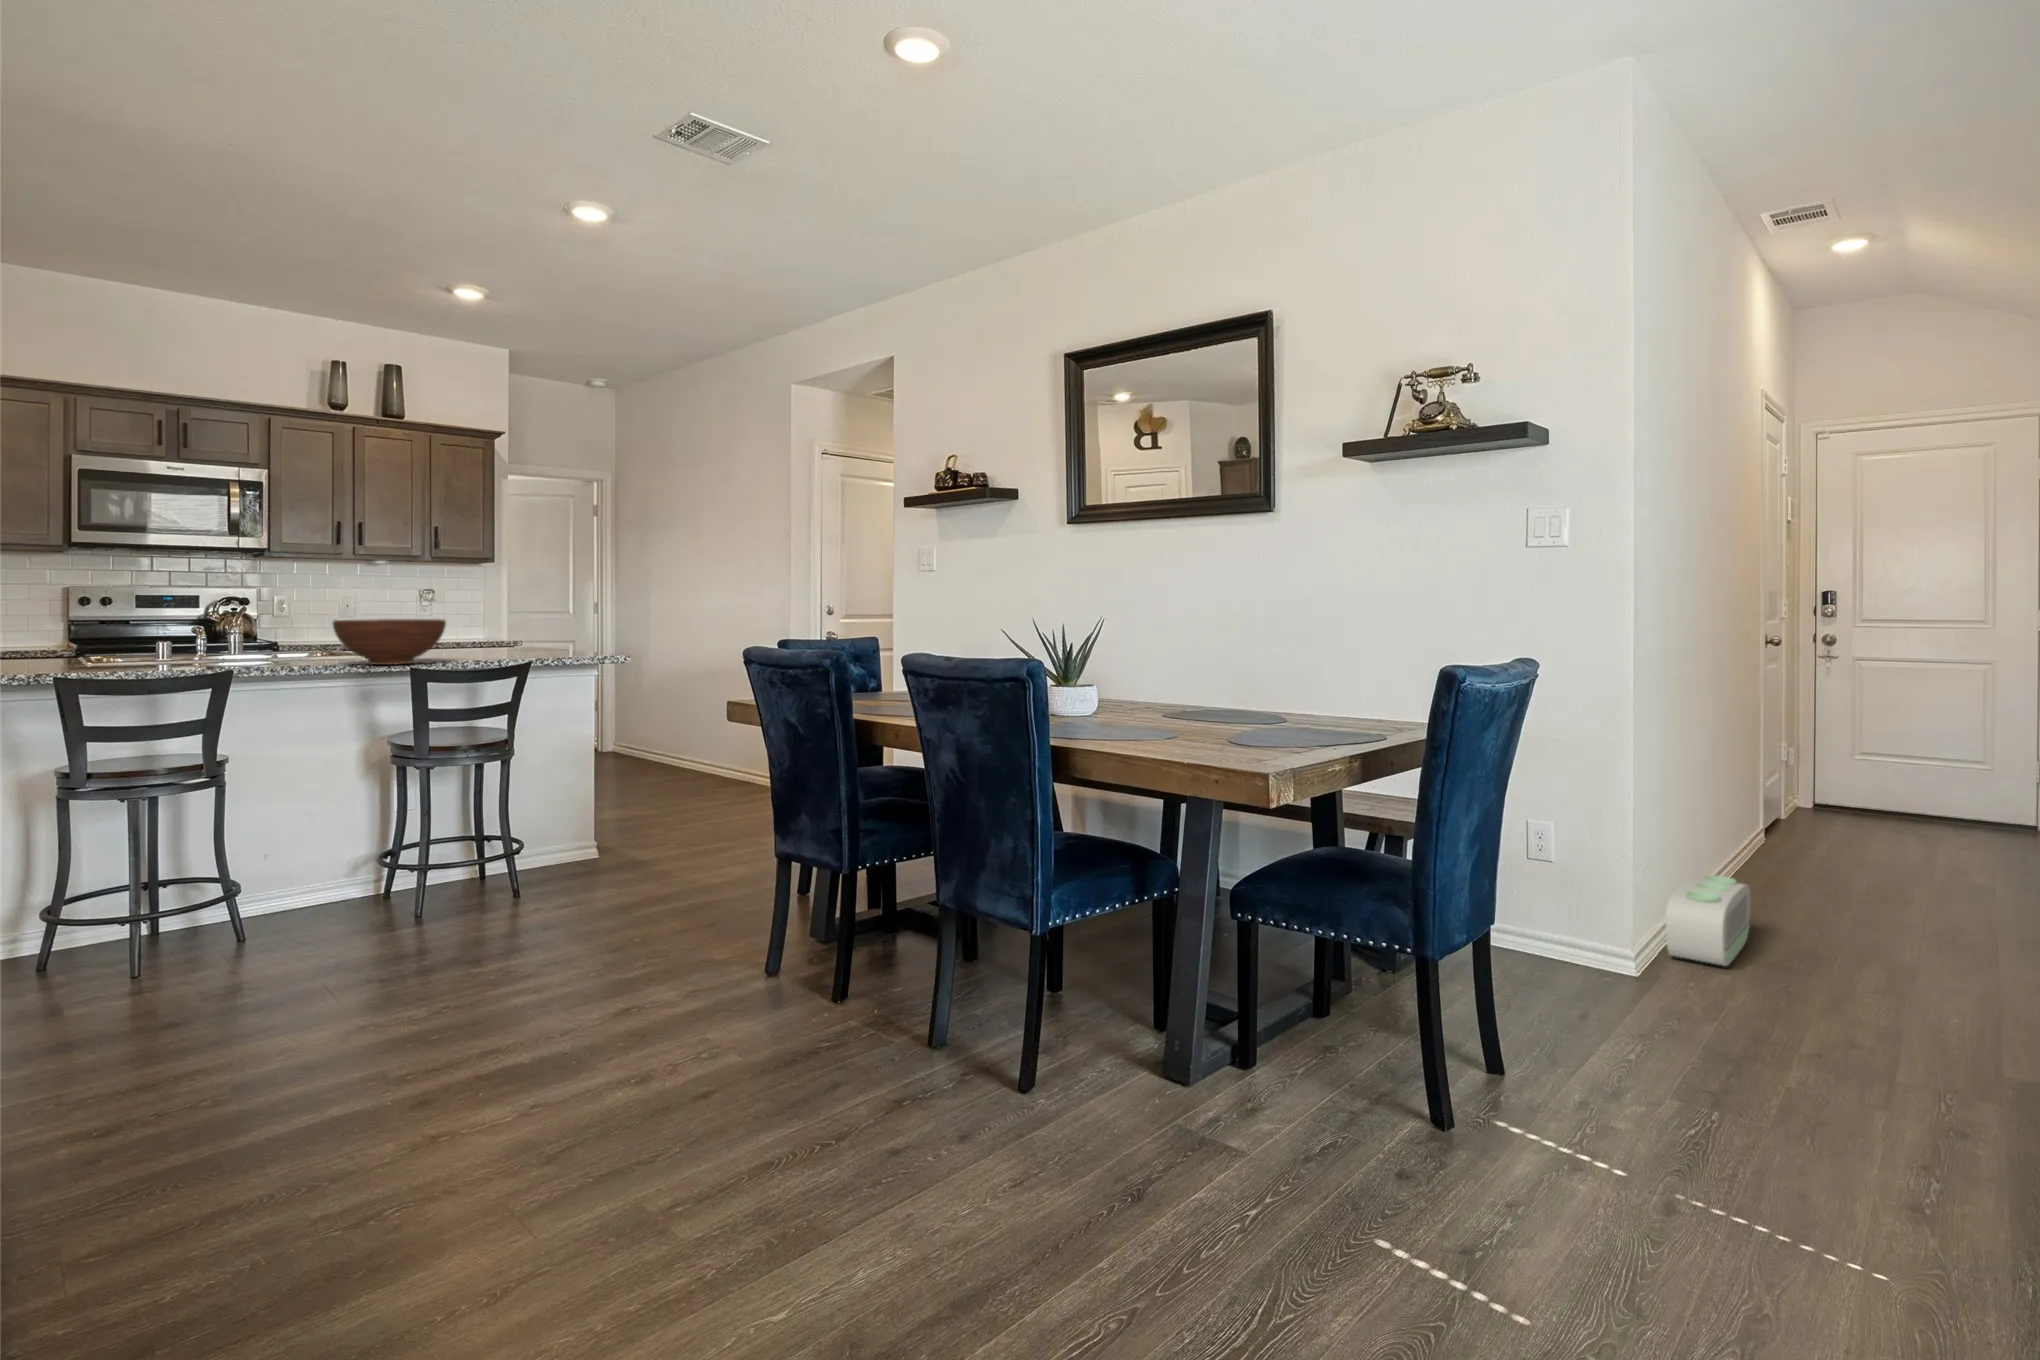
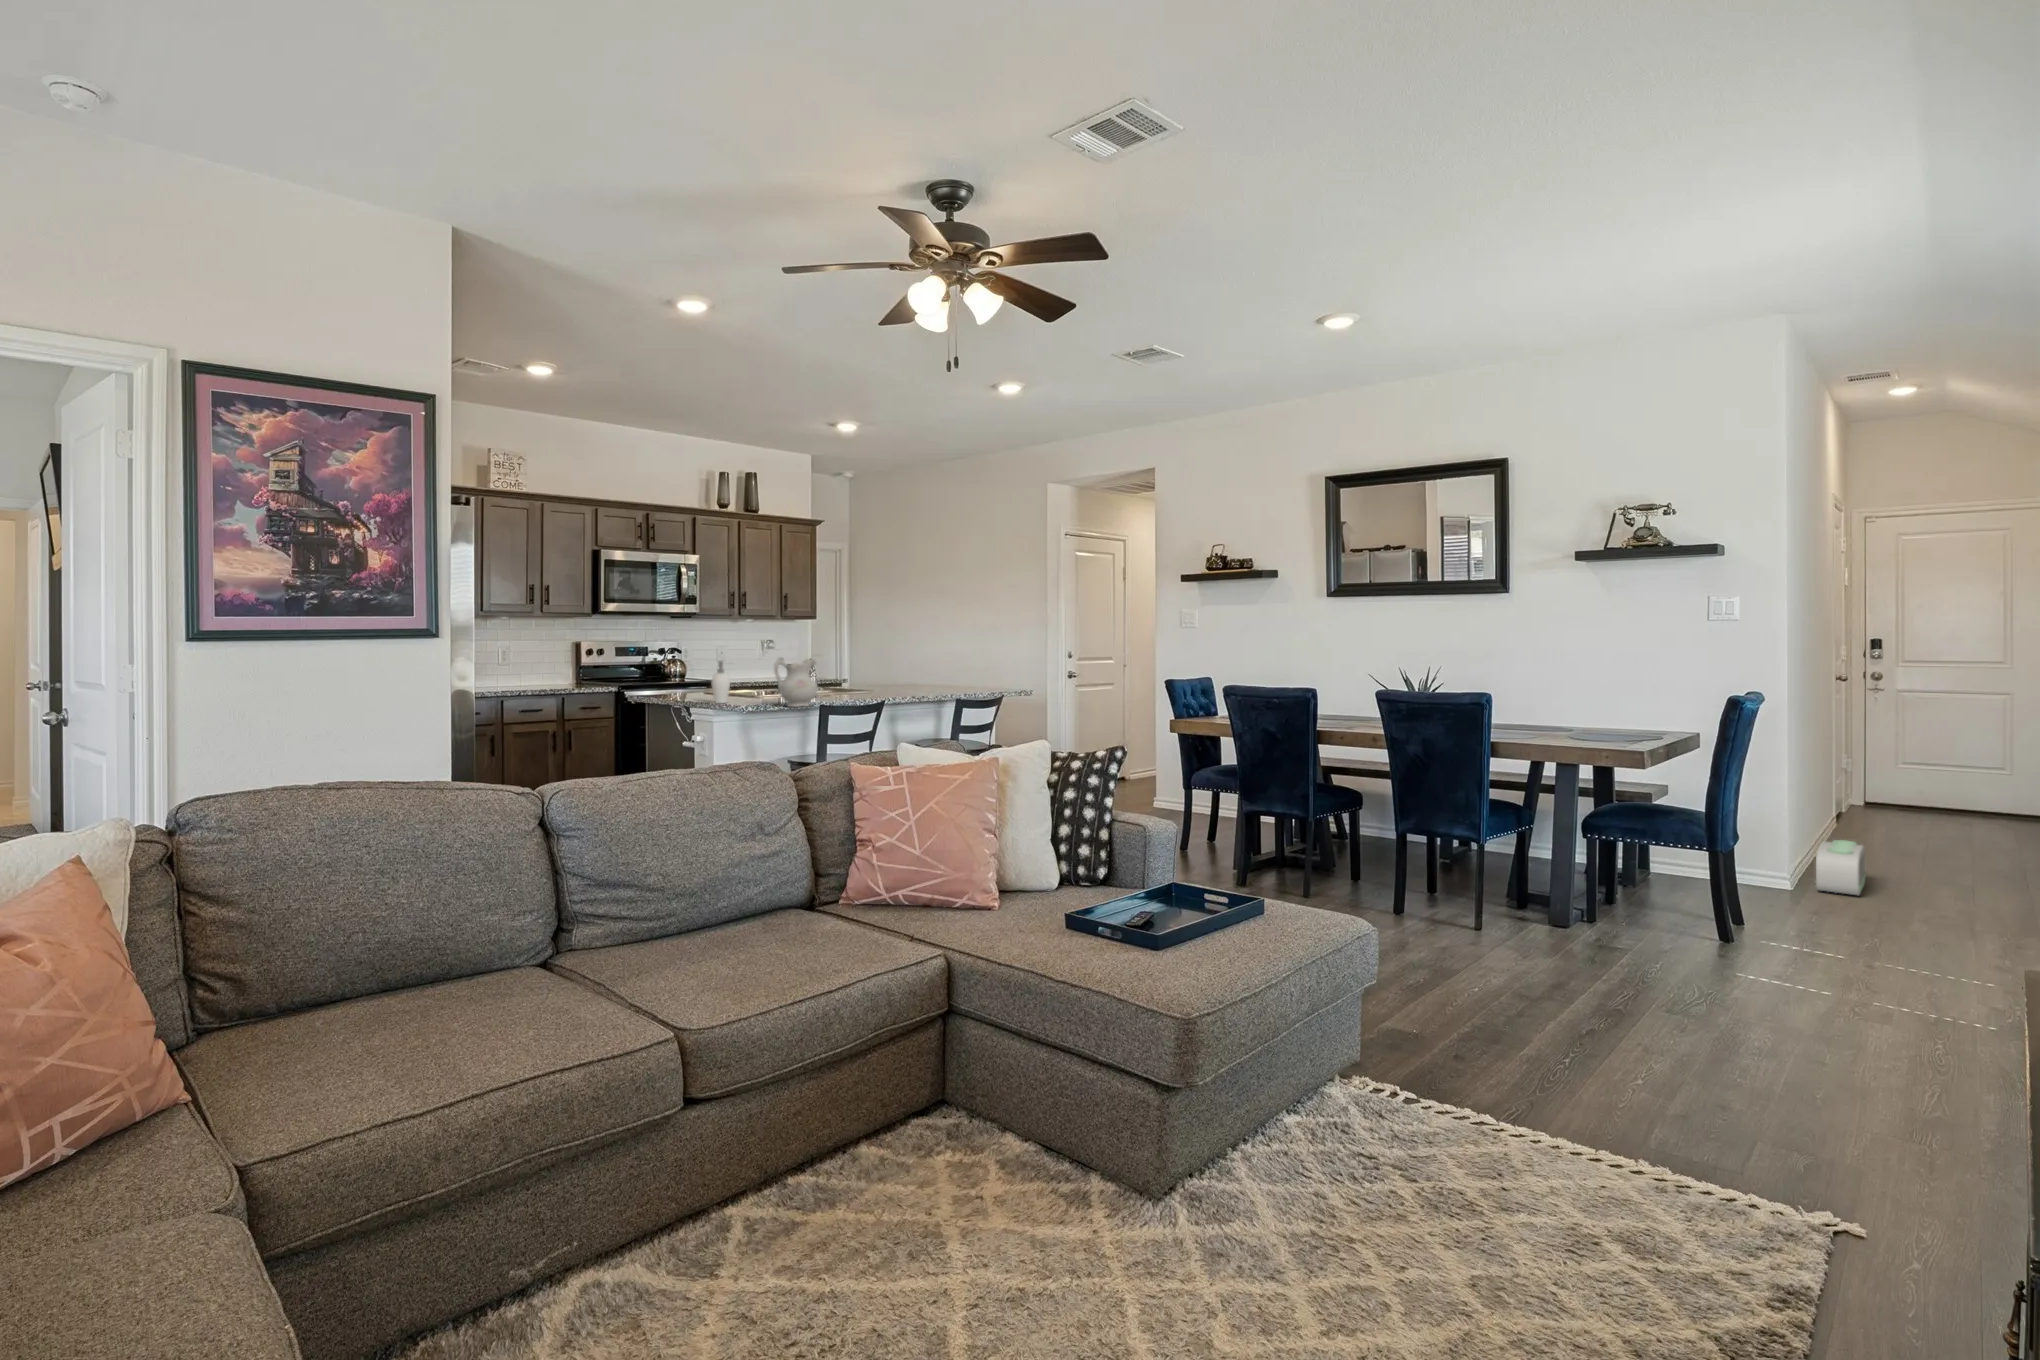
ceramic pitcher: none [103,597,192,675] -> present [774,658,818,707]
soap dispenser: none [50,604,101,670] -> present [711,661,730,703]
fruit bowl: present [333,619,446,665] -> none [864,668,928,699]

